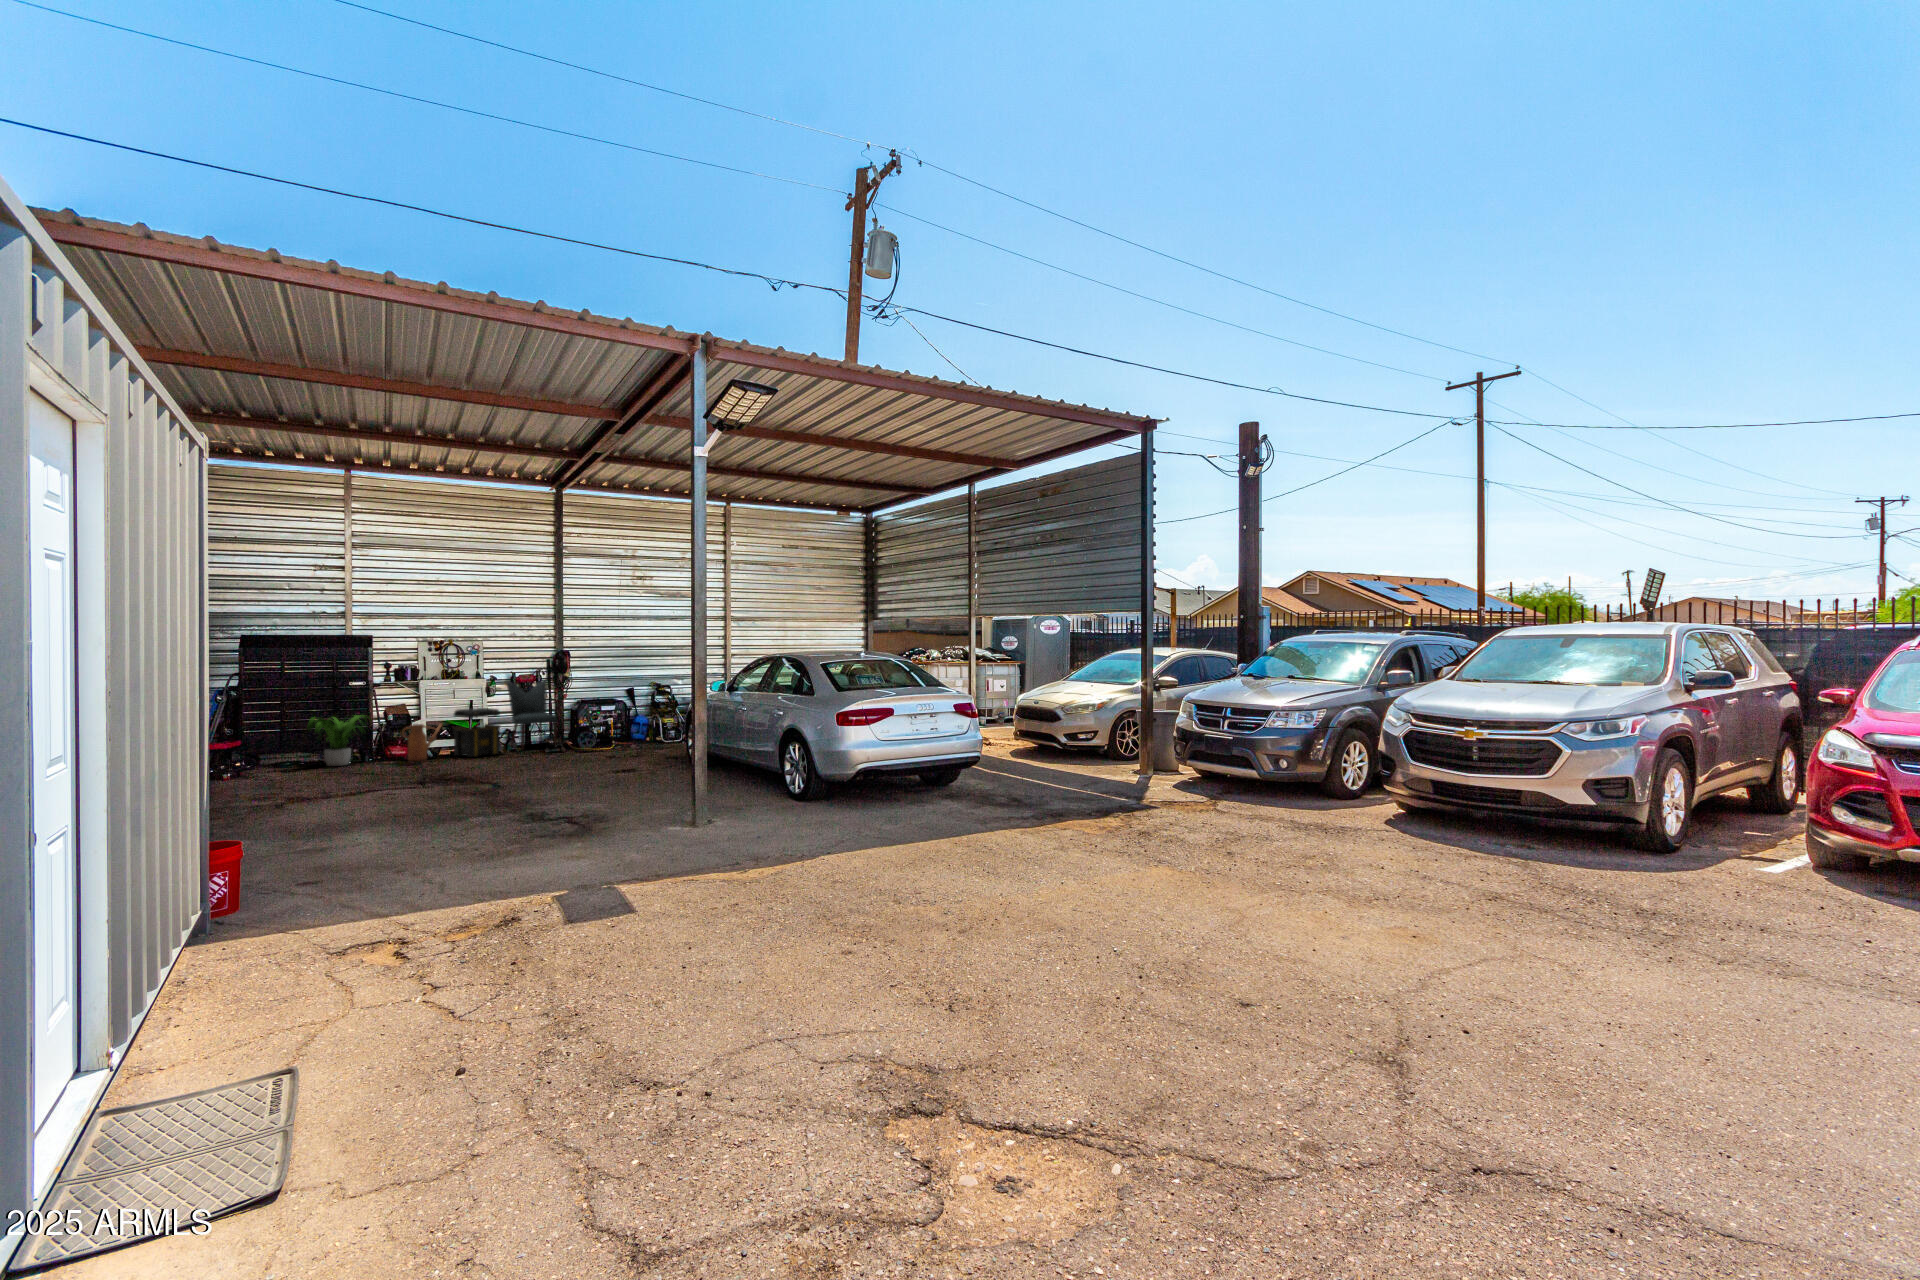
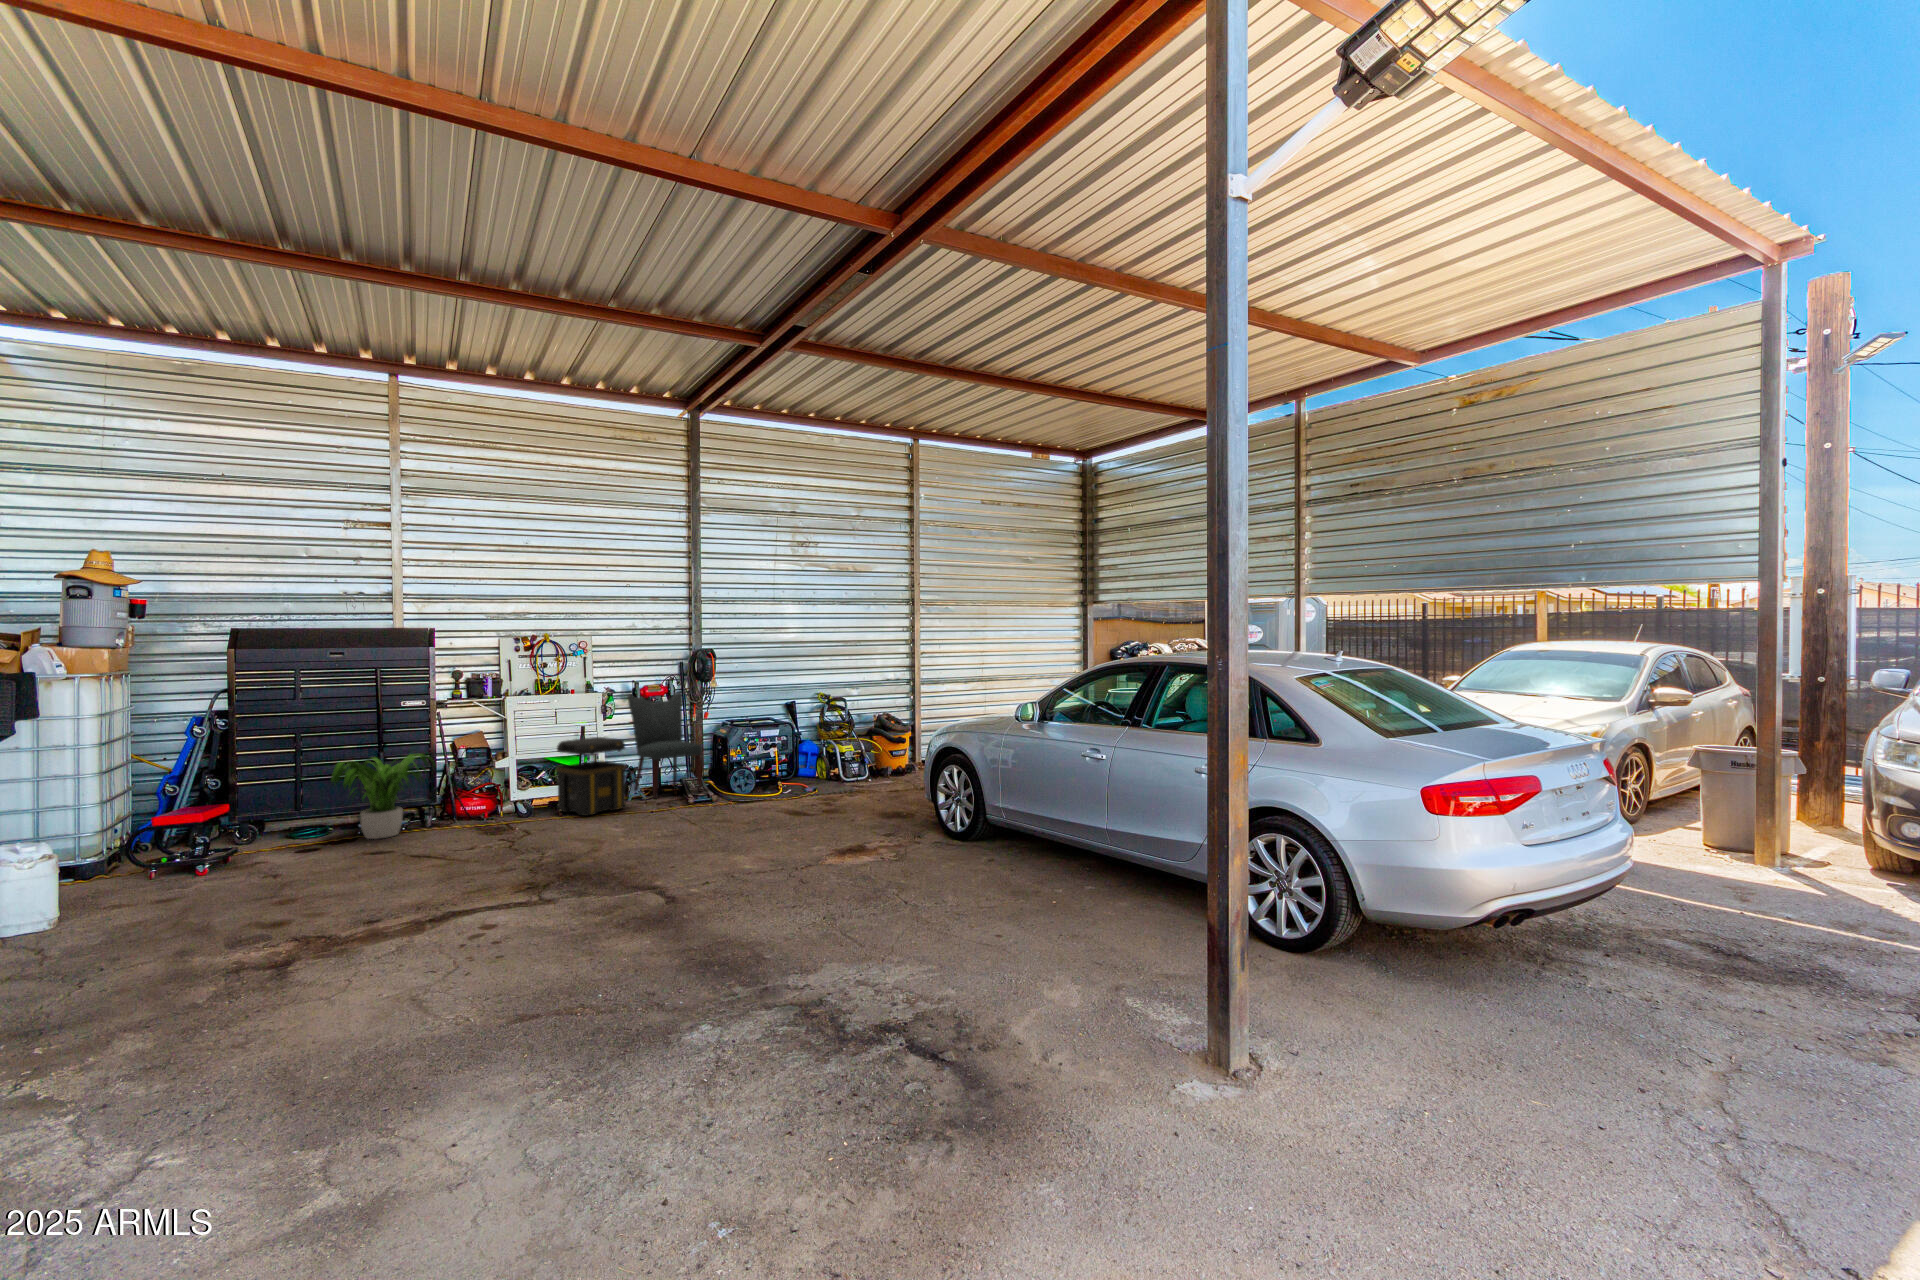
watering can: present [402,724,442,761] -> none [481,764,542,825]

